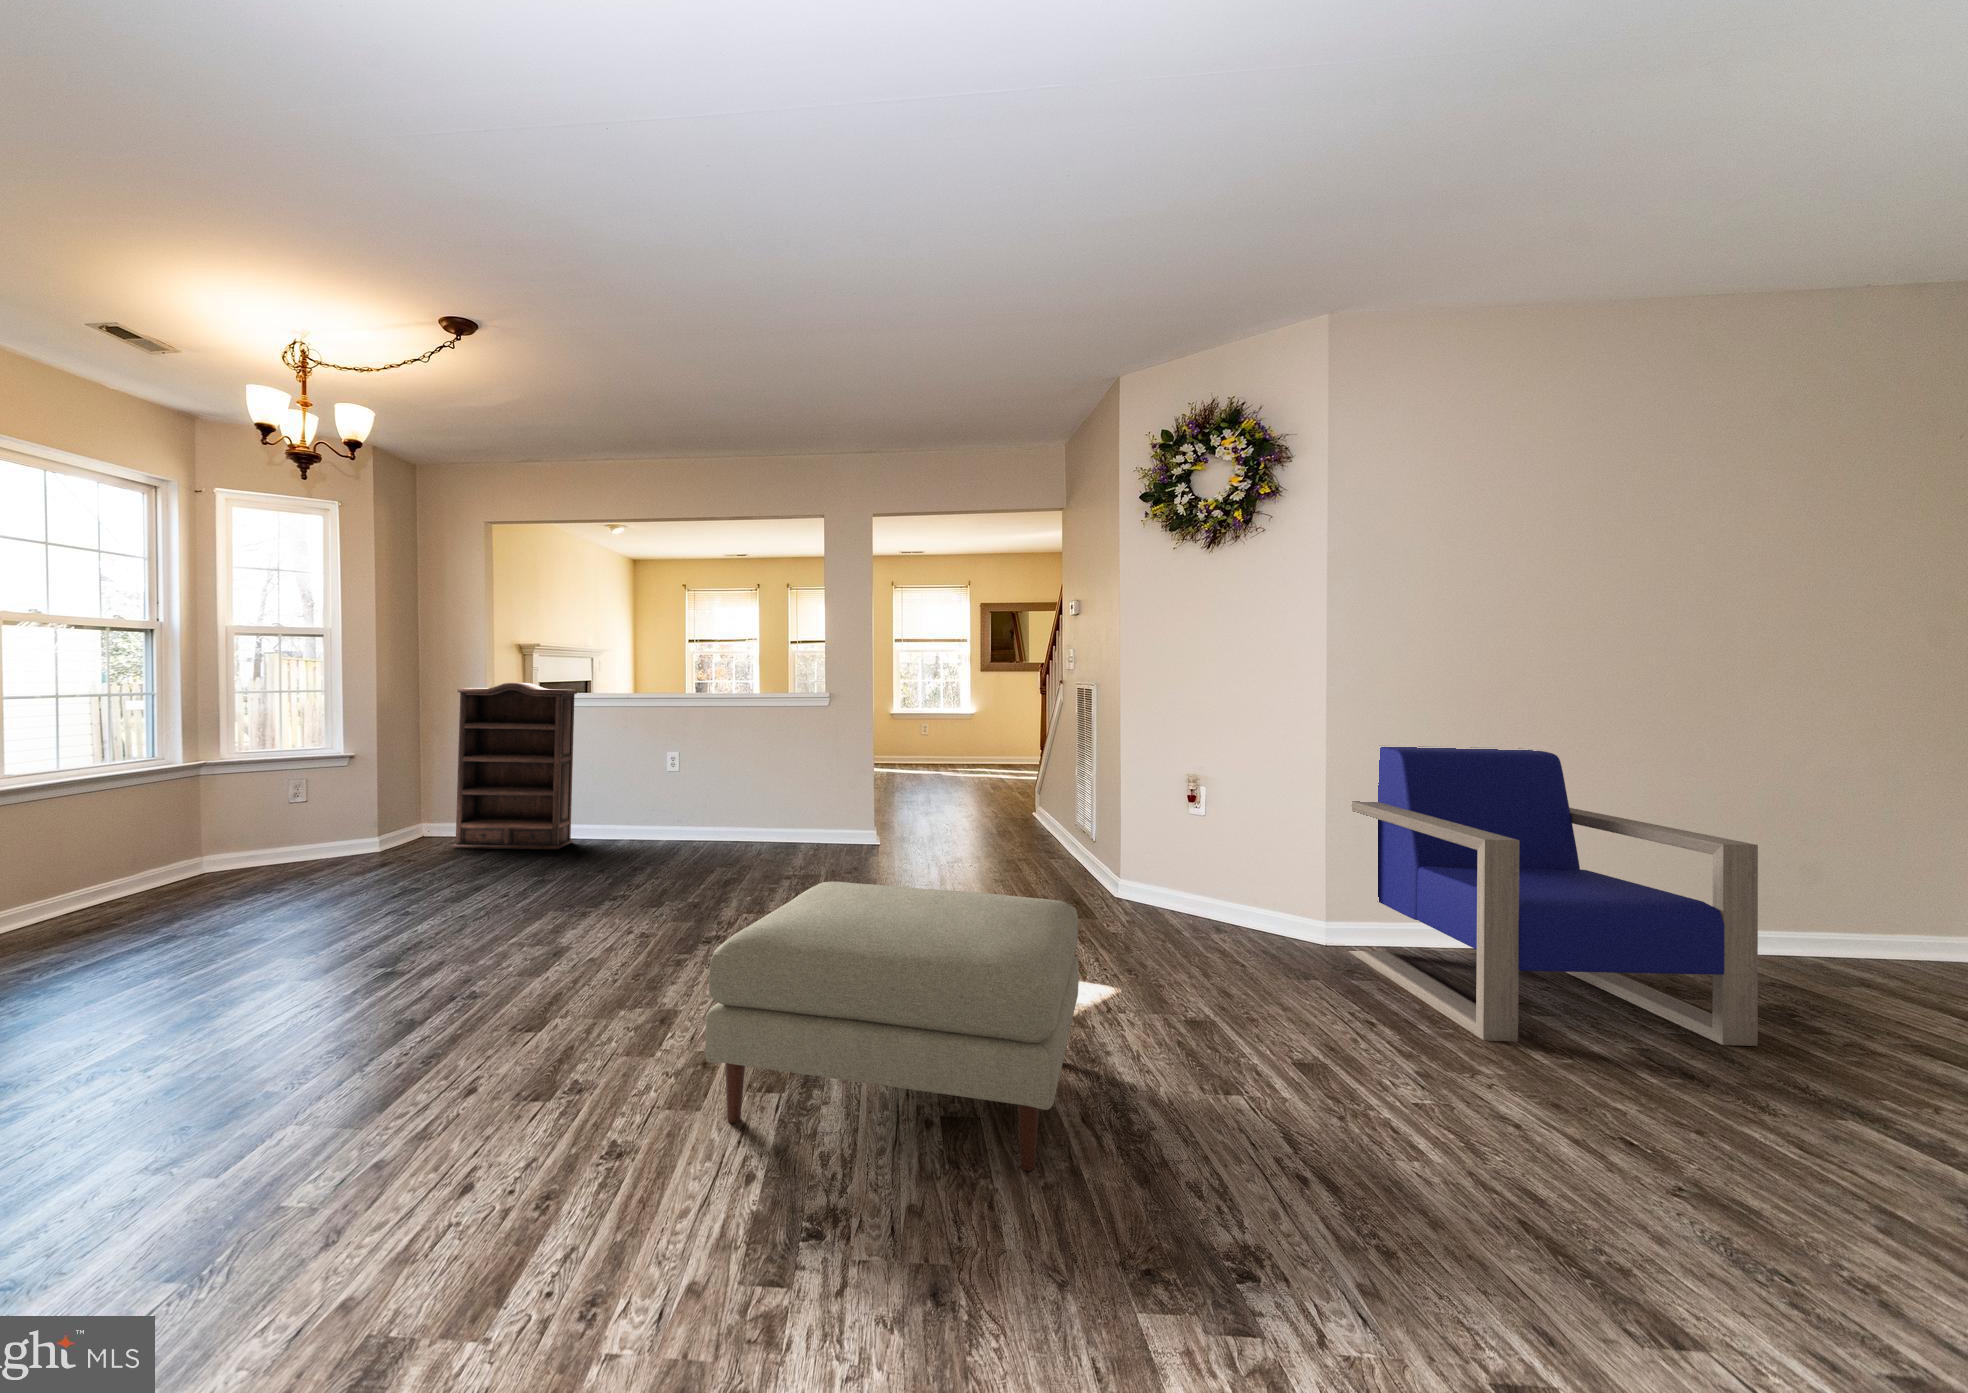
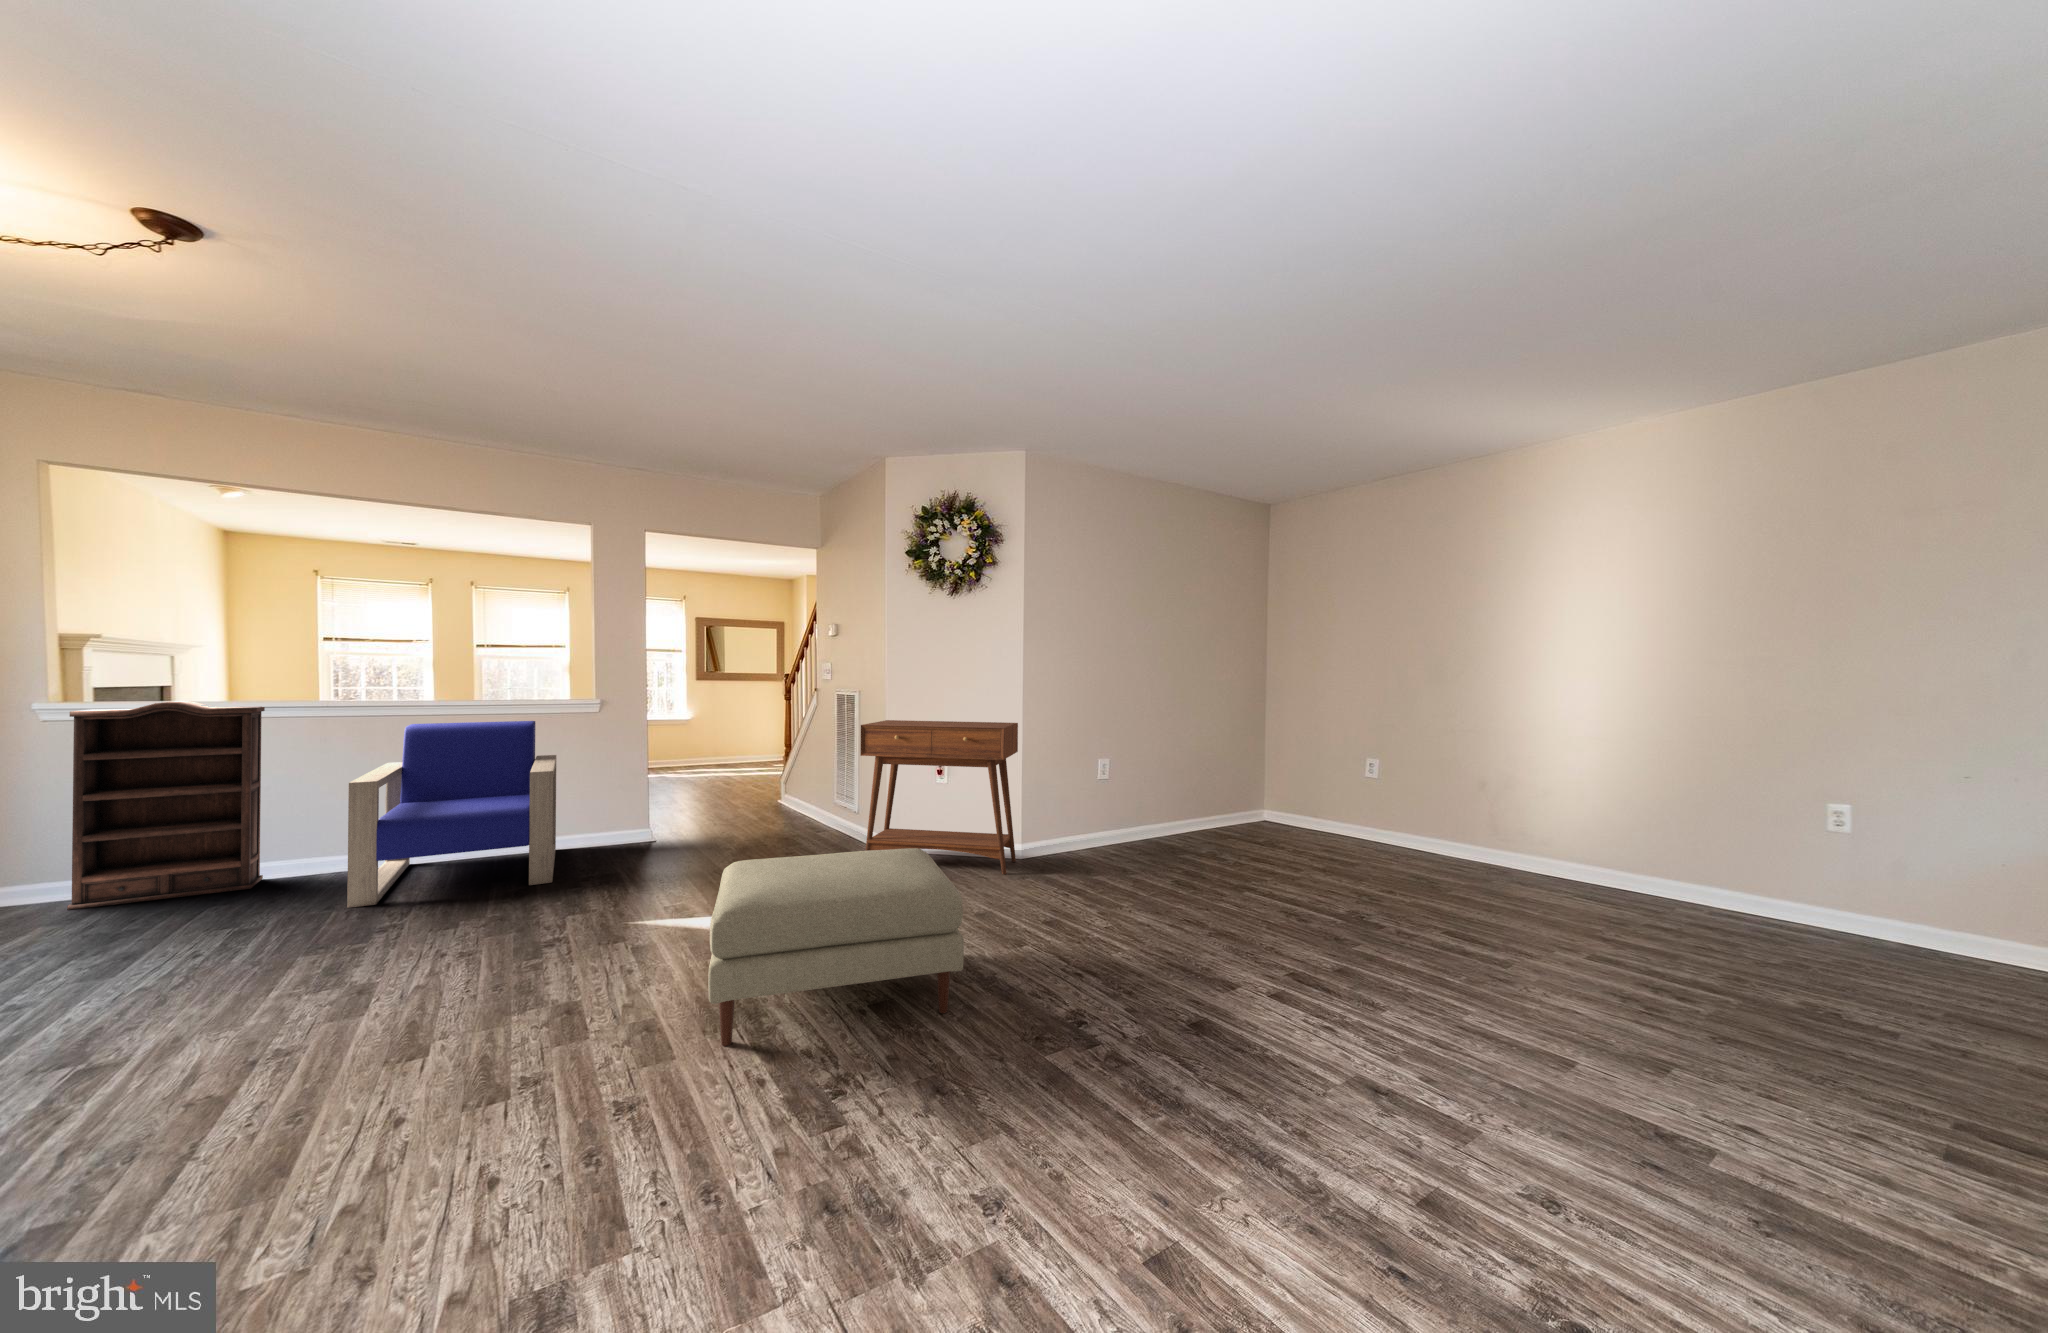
console table: none [1075,726,1312,967] -> present [860,720,1018,874]
armchair: present [1348,747,1758,1046] -> present [347,721,556,908]

